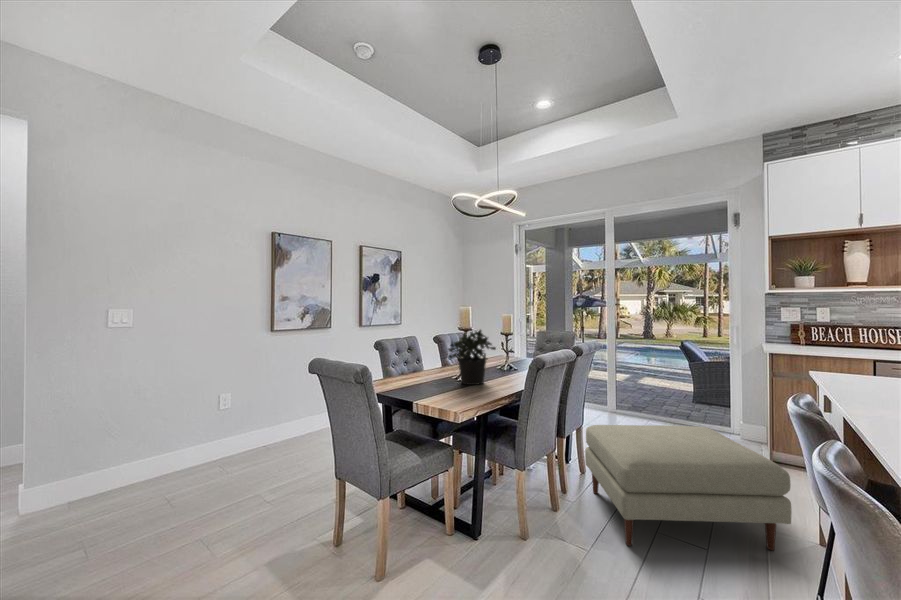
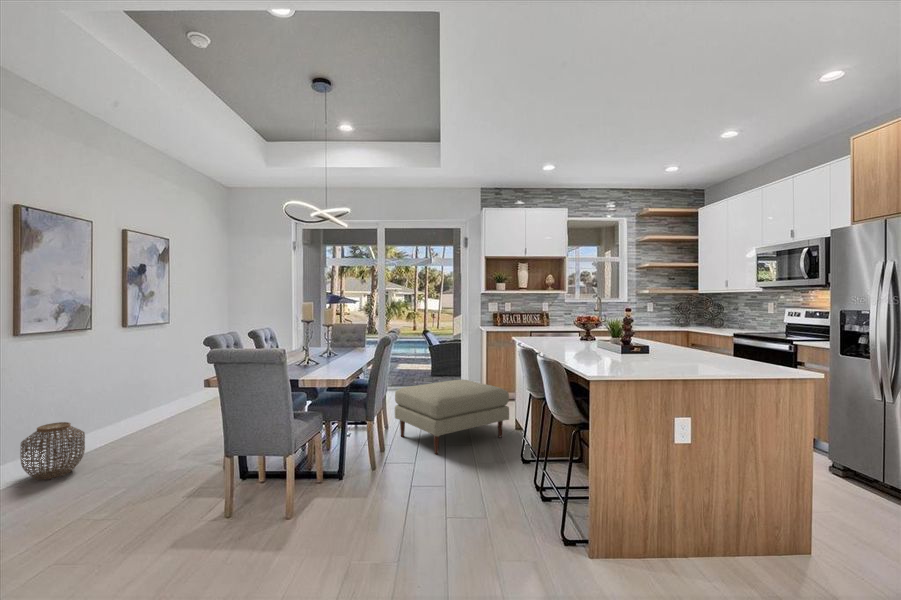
potted plant: present [448,330,496,385] -> none [300,320,341,366]
woven basket: none [270,403,311,448] -> present [20,422,85,479]

